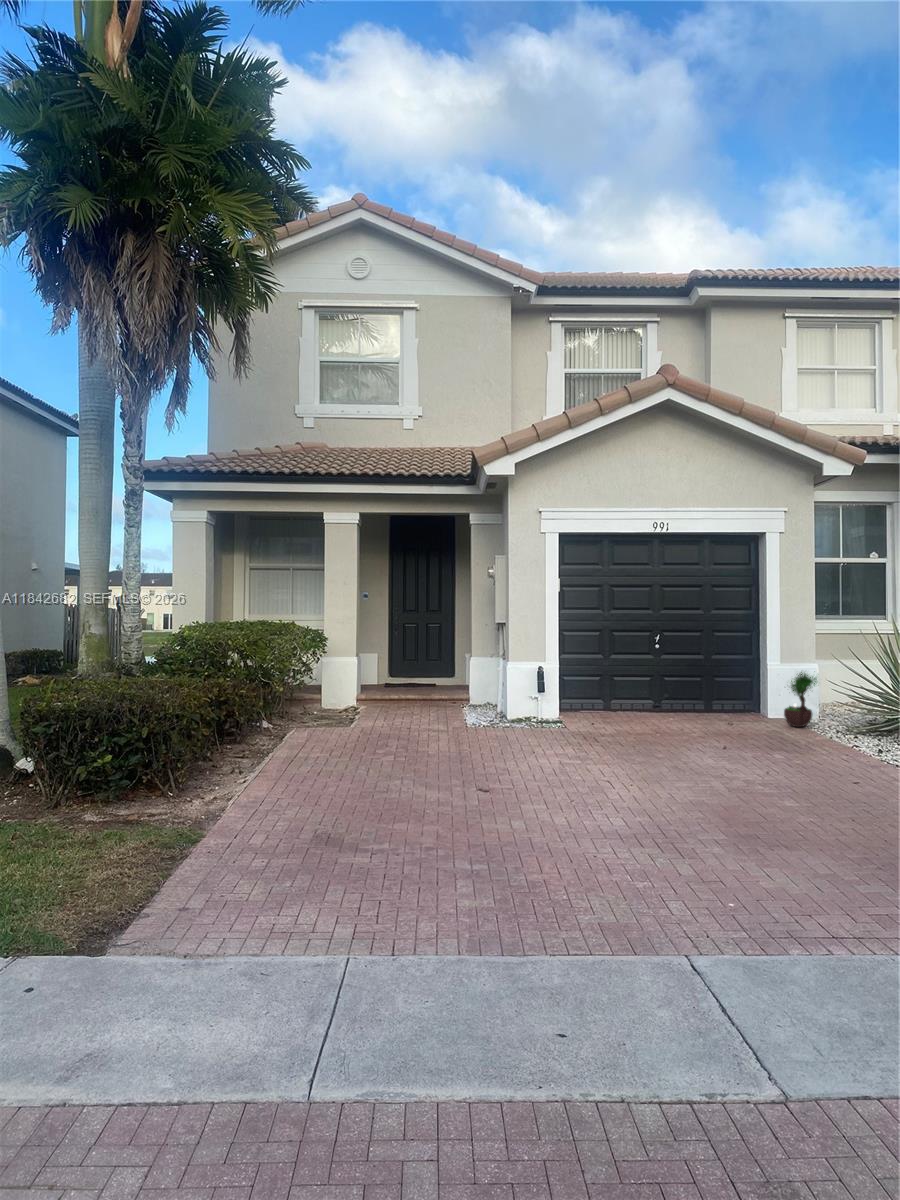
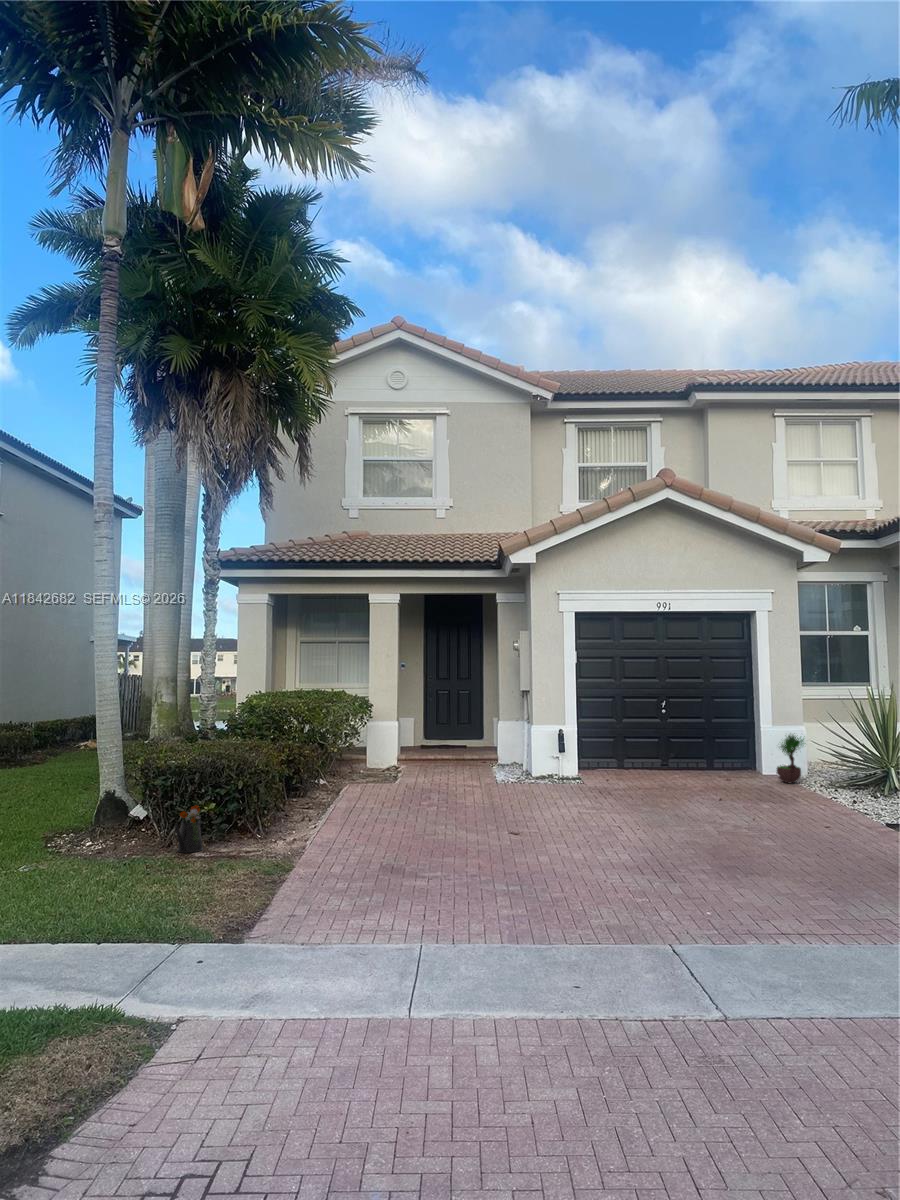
watering can: none [55,756,95,816] -> present [175,805,203,853]

